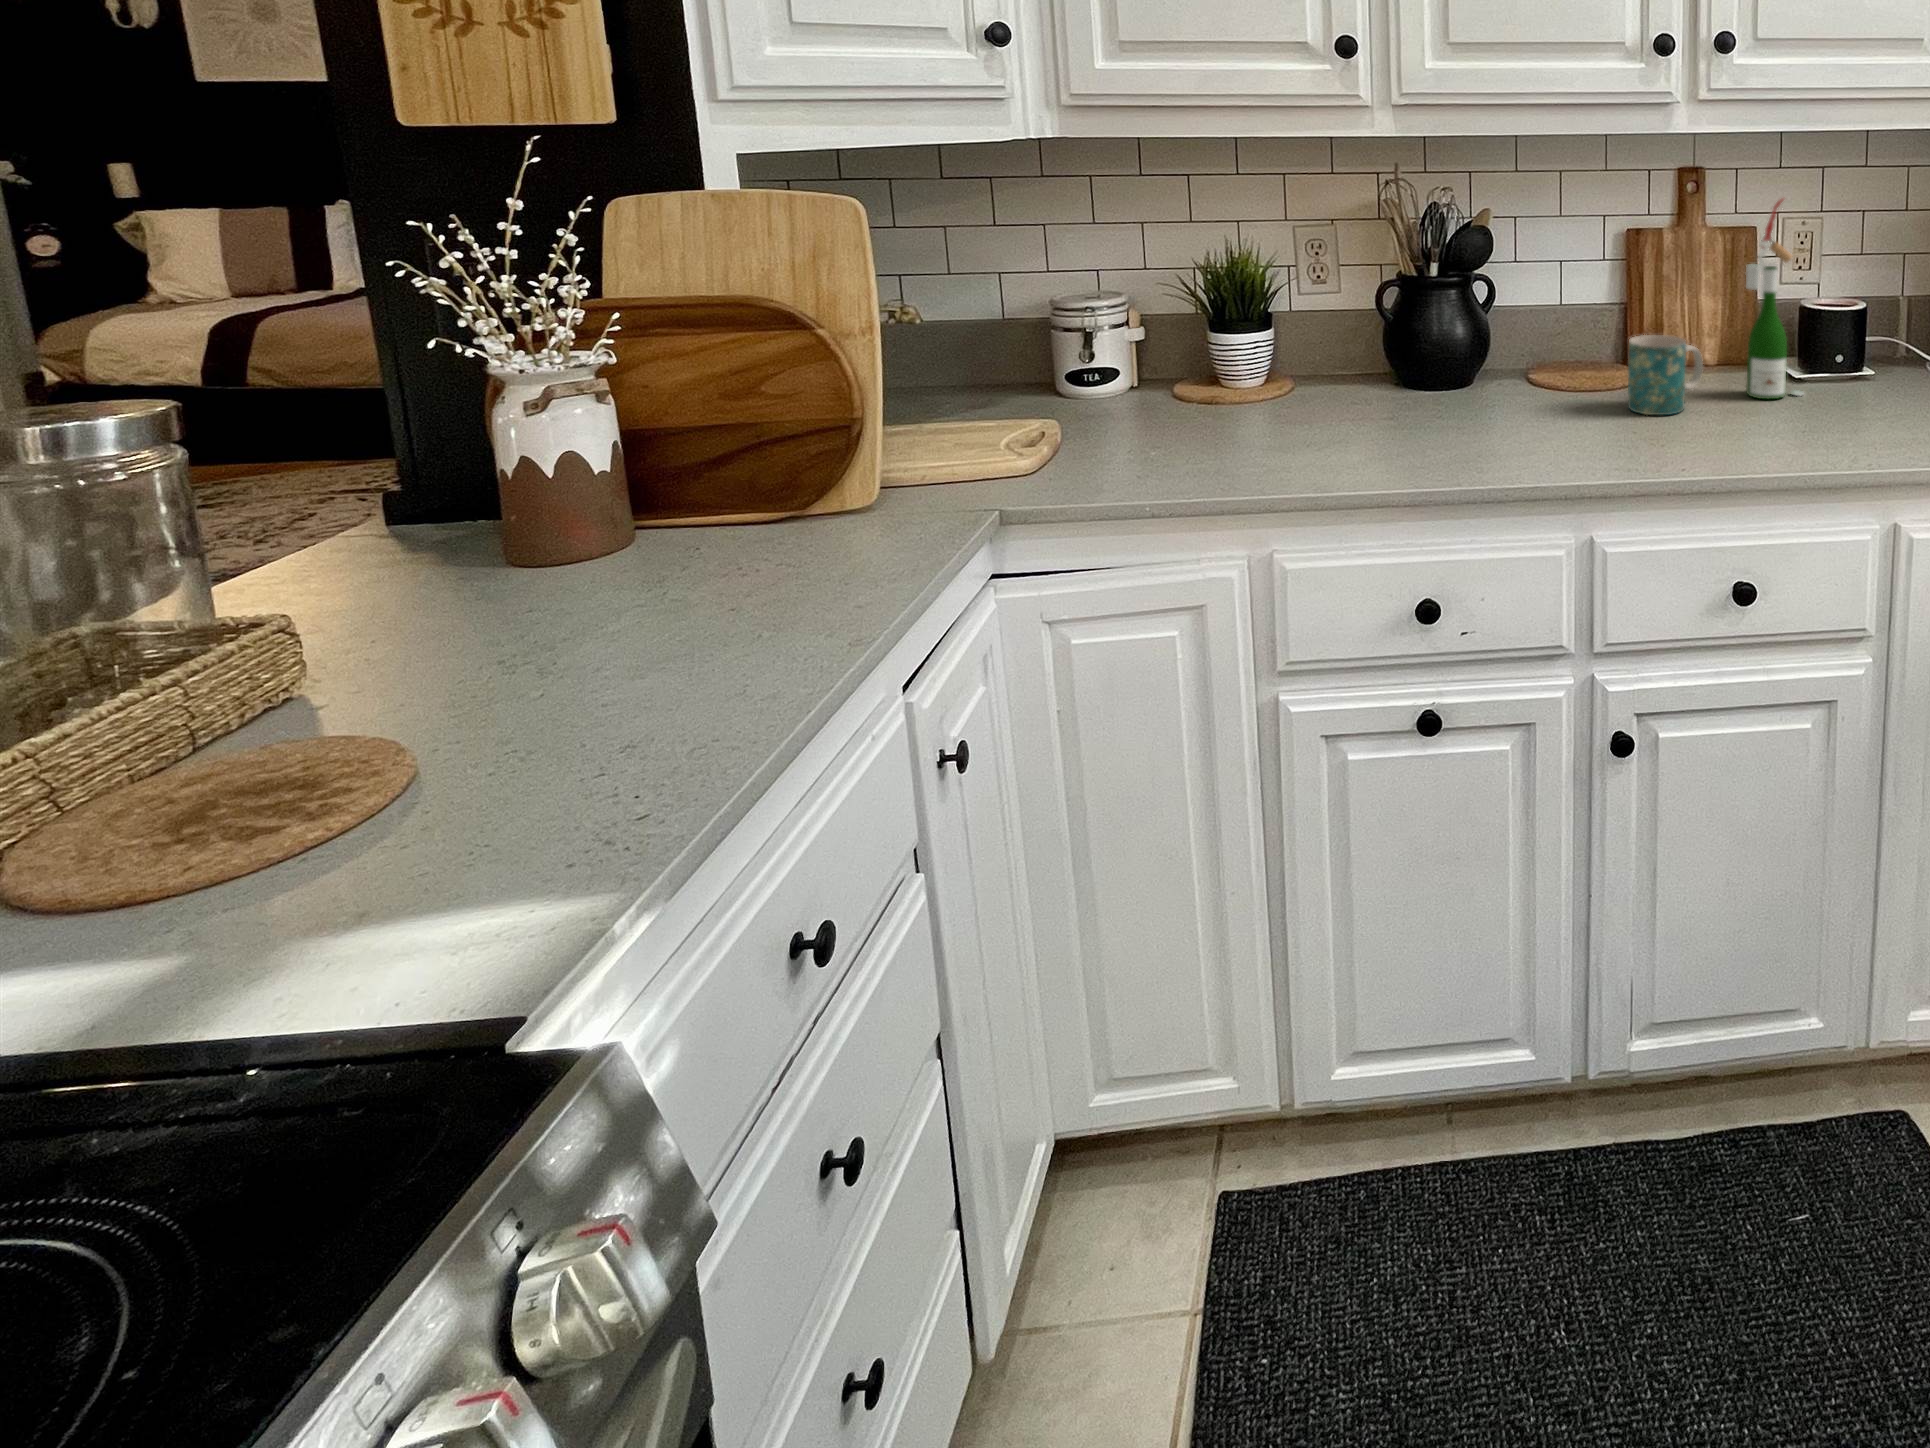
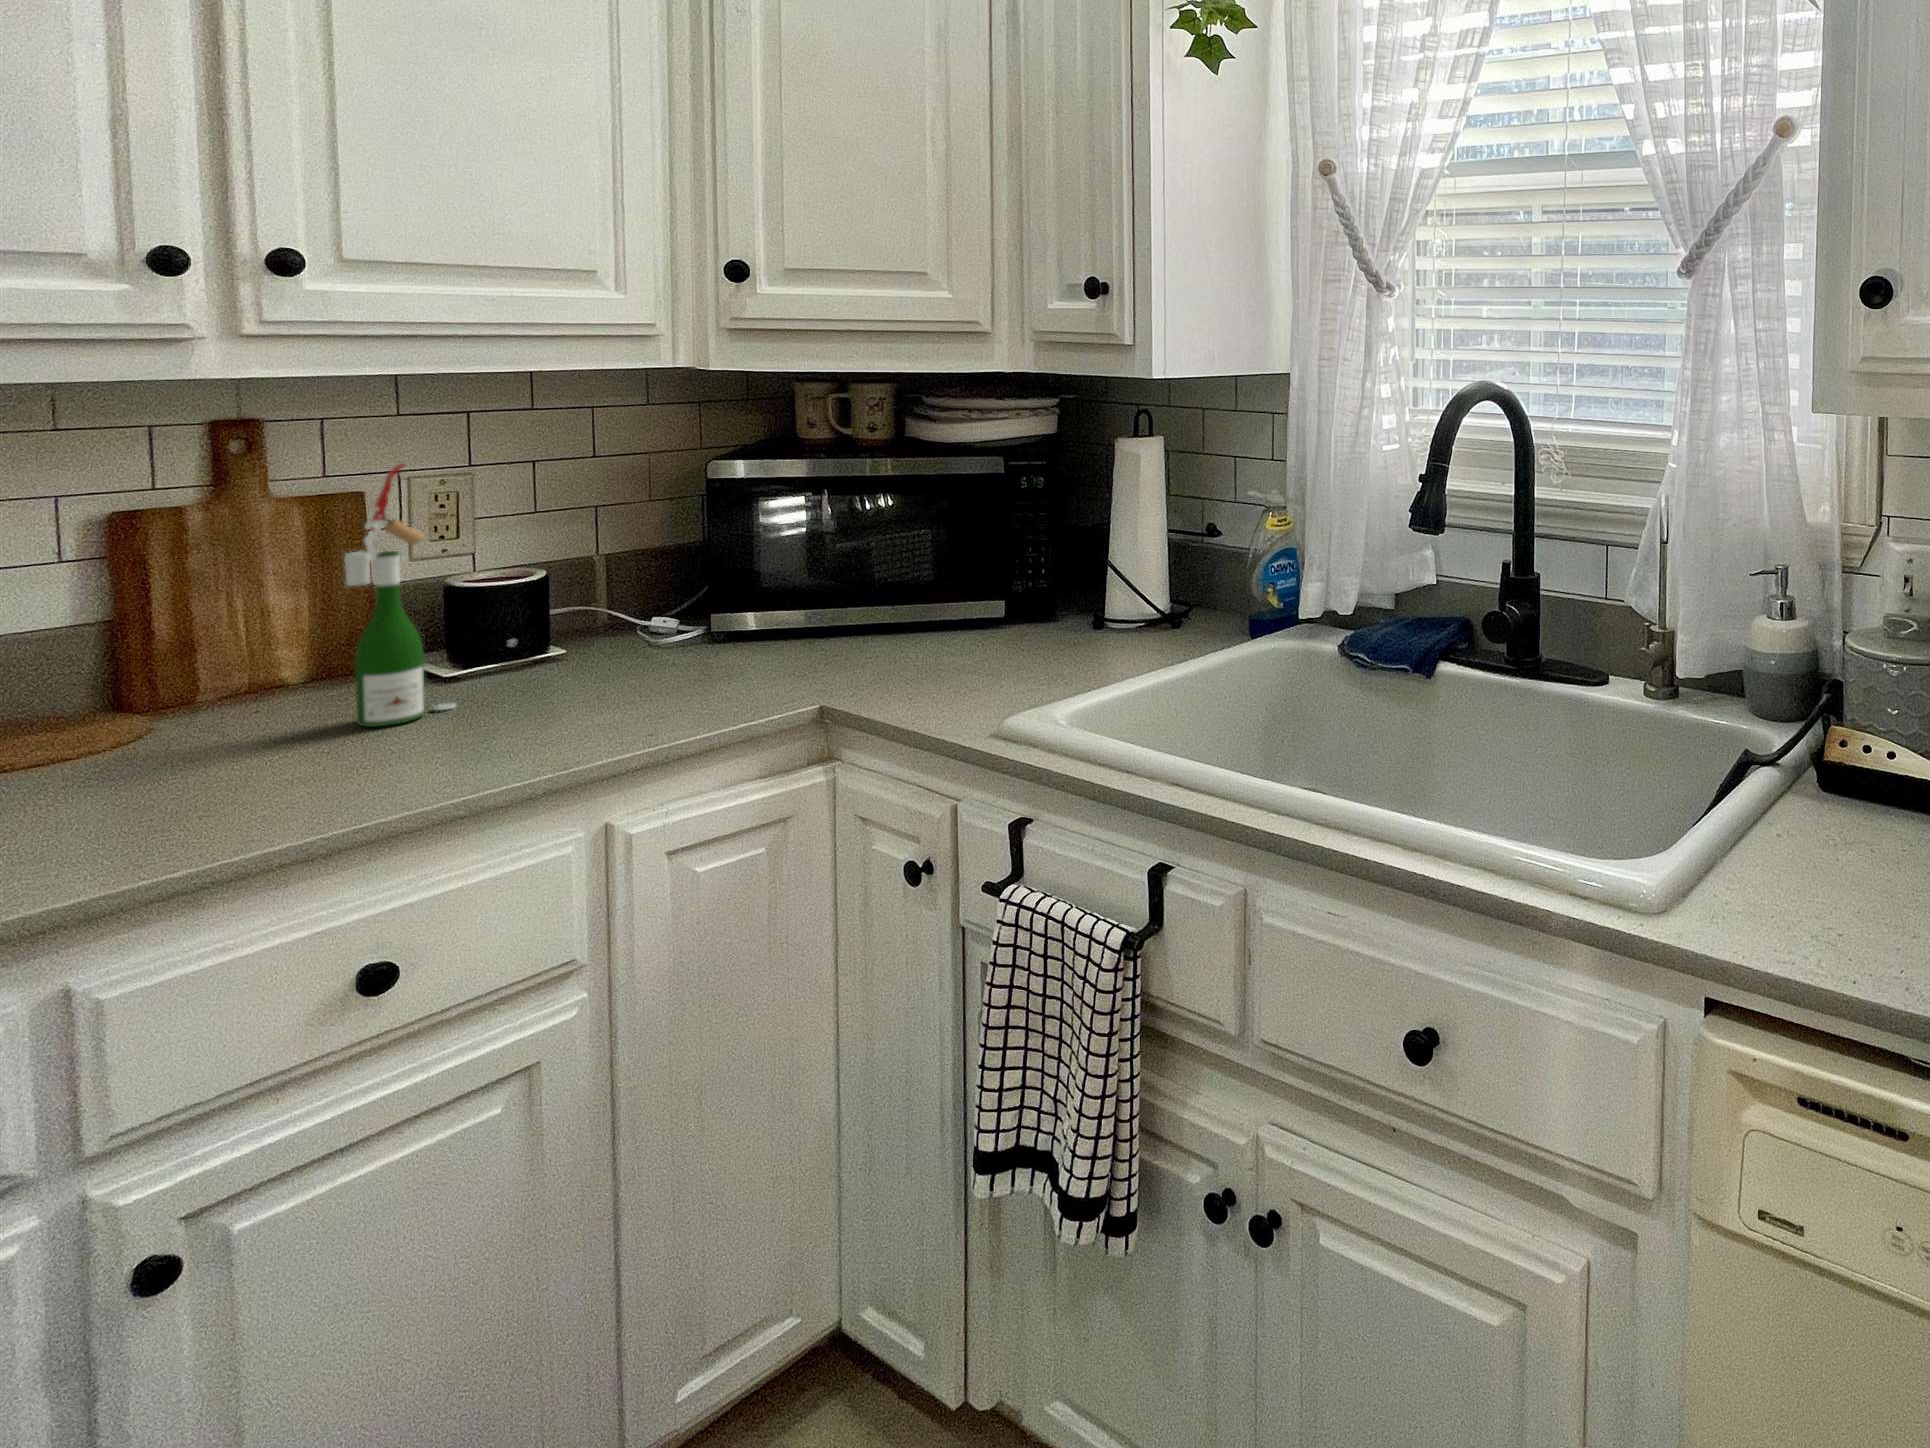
mug: present [1628,335,1703,415] -> none [121,670,274,793]

